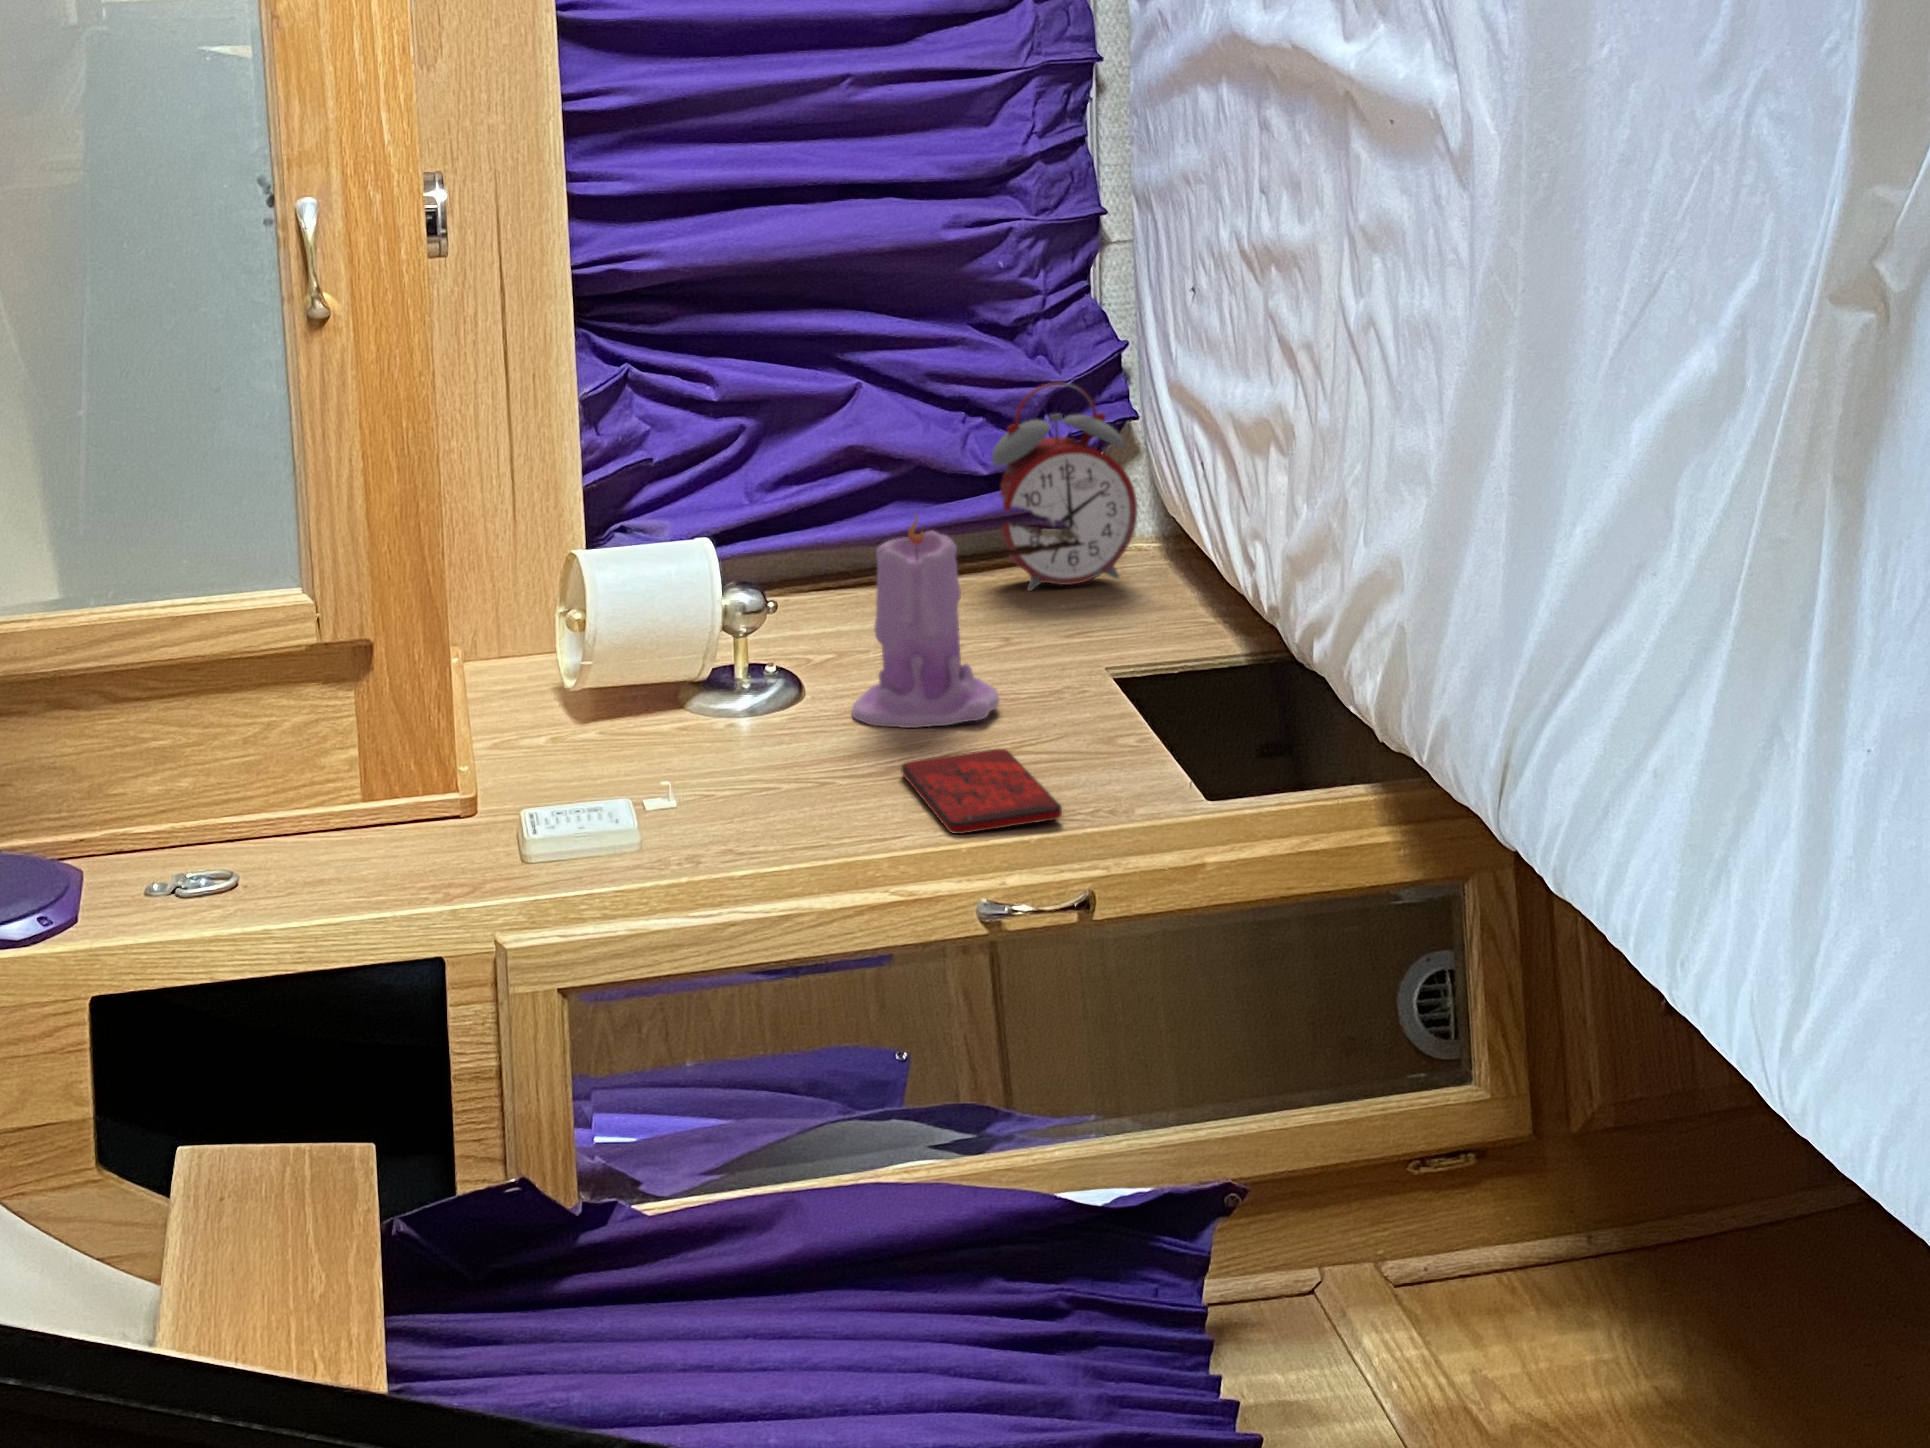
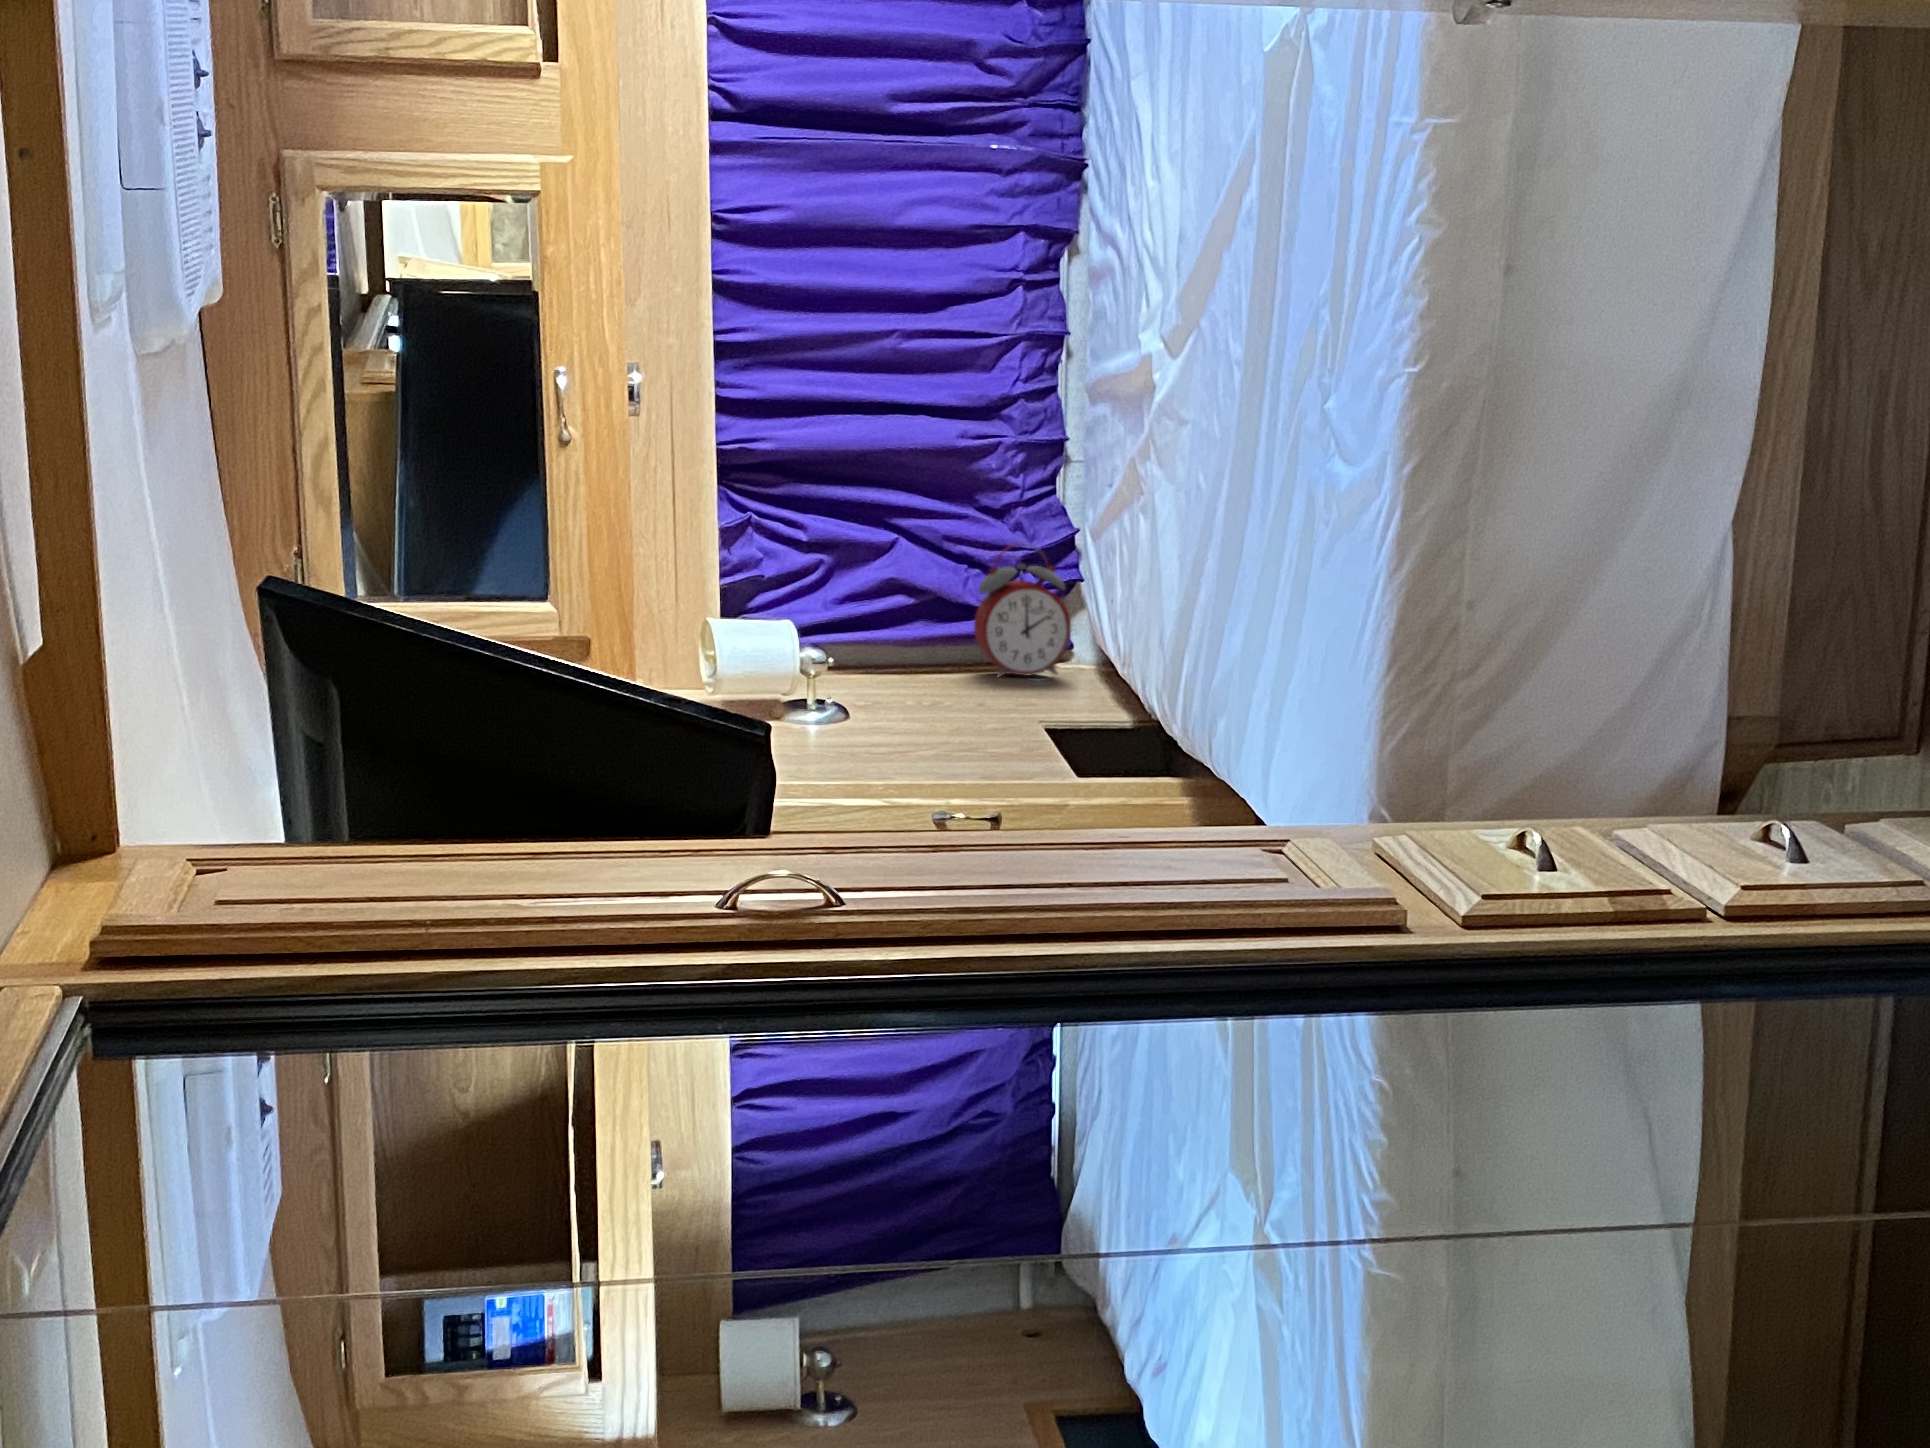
candle: present [852,512,999,728] -> none [871,594,960,723]
smartphone: present [901,749,1062,834] -> none [893,729,980,760]

